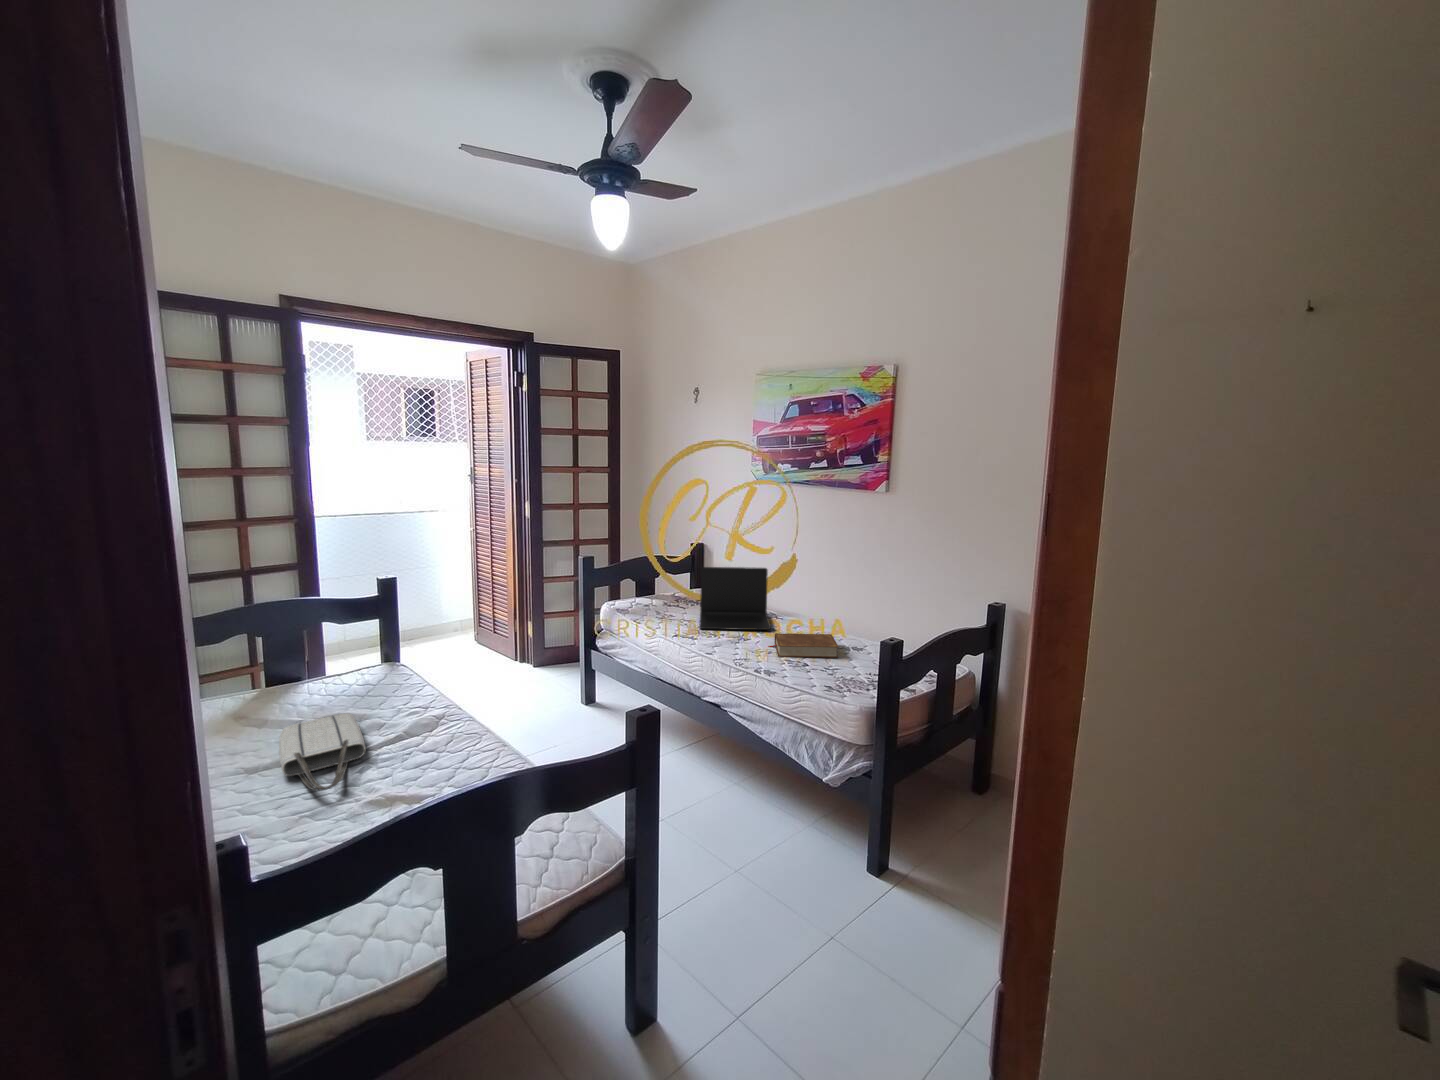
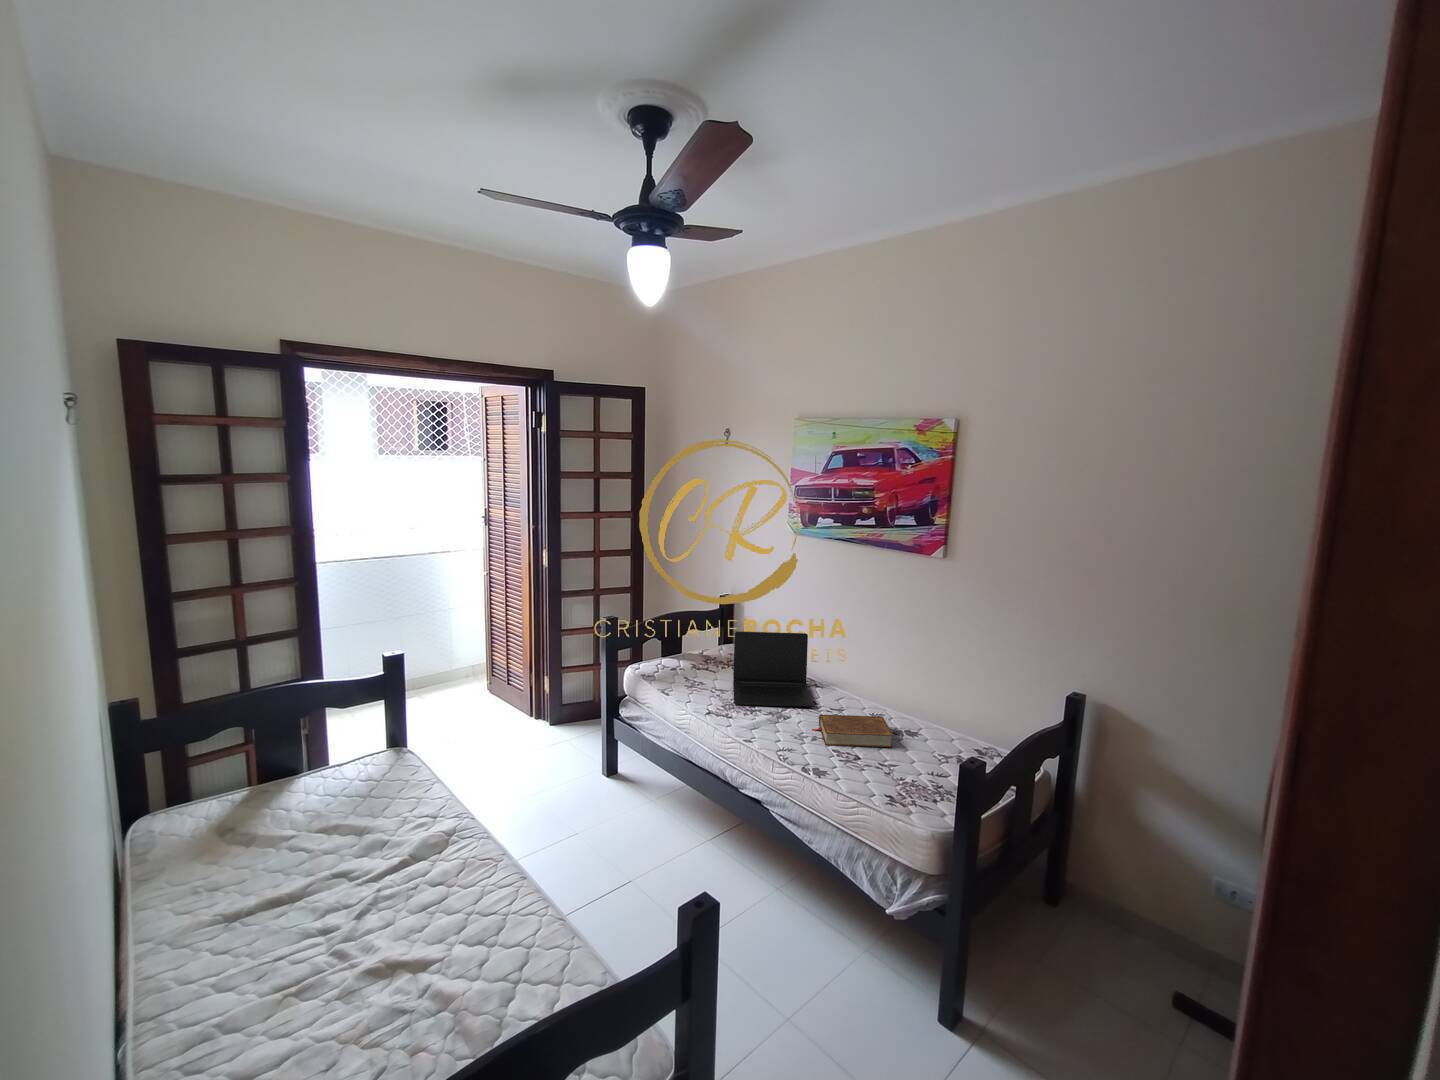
tote bag: present [279,713,366,790] -> none [265,833,364,955]

